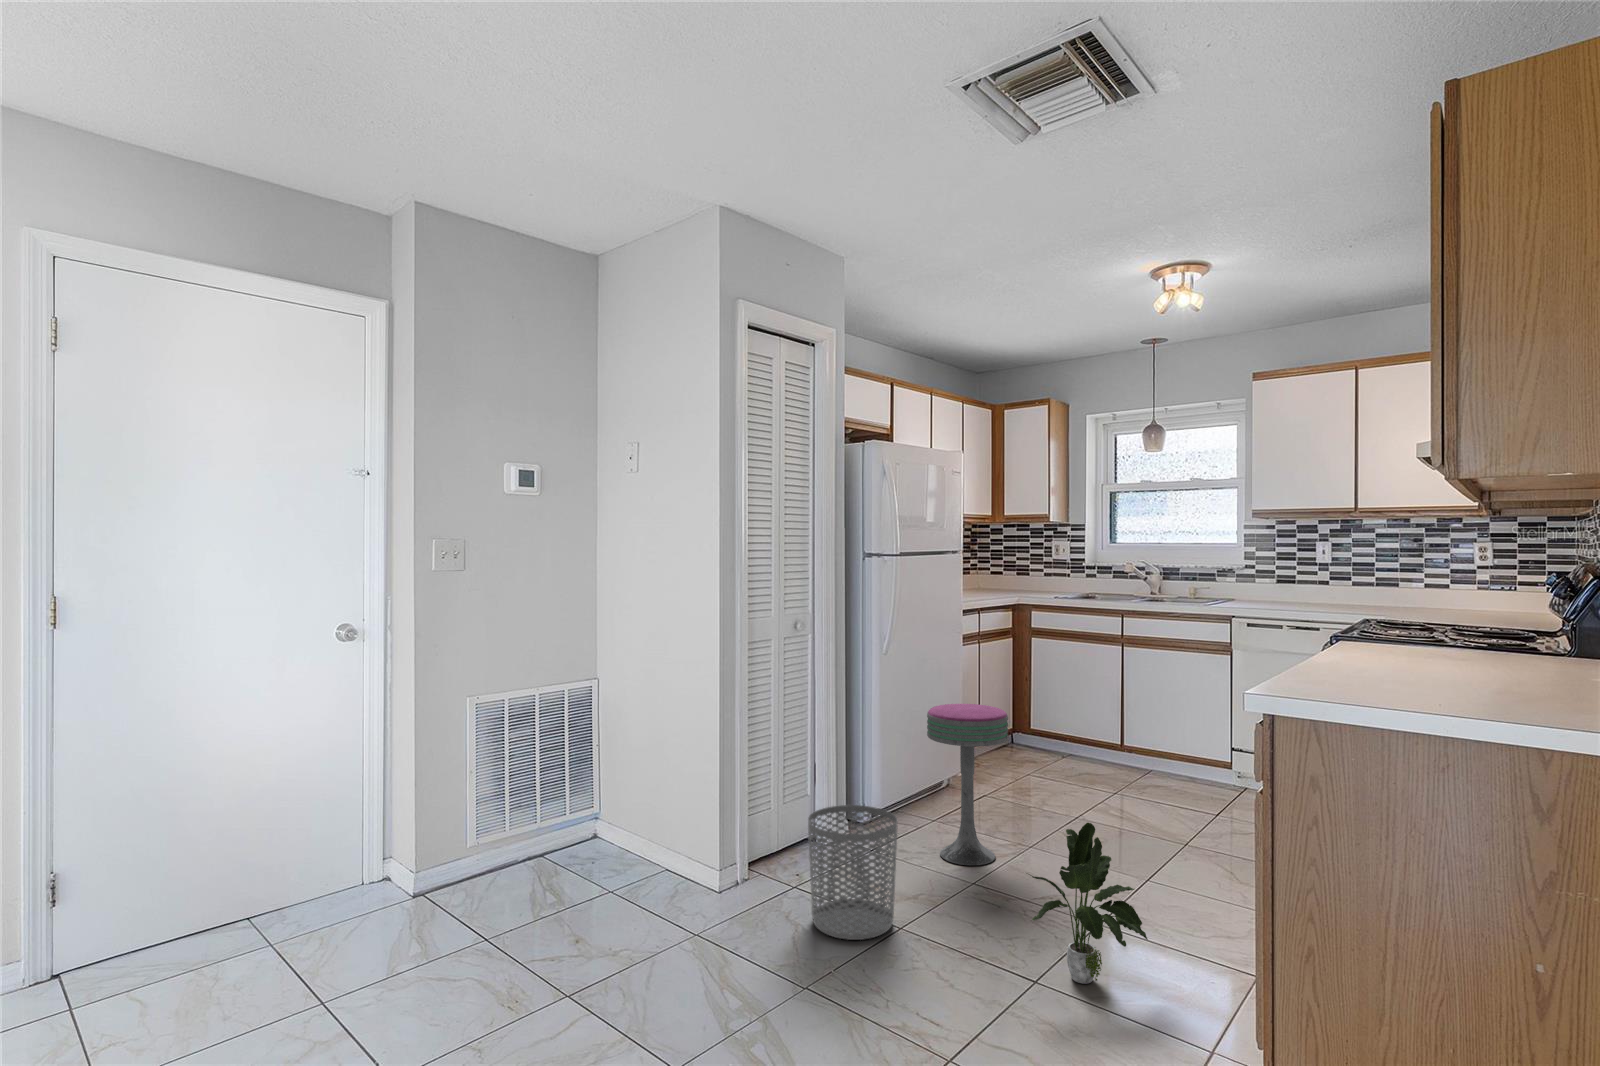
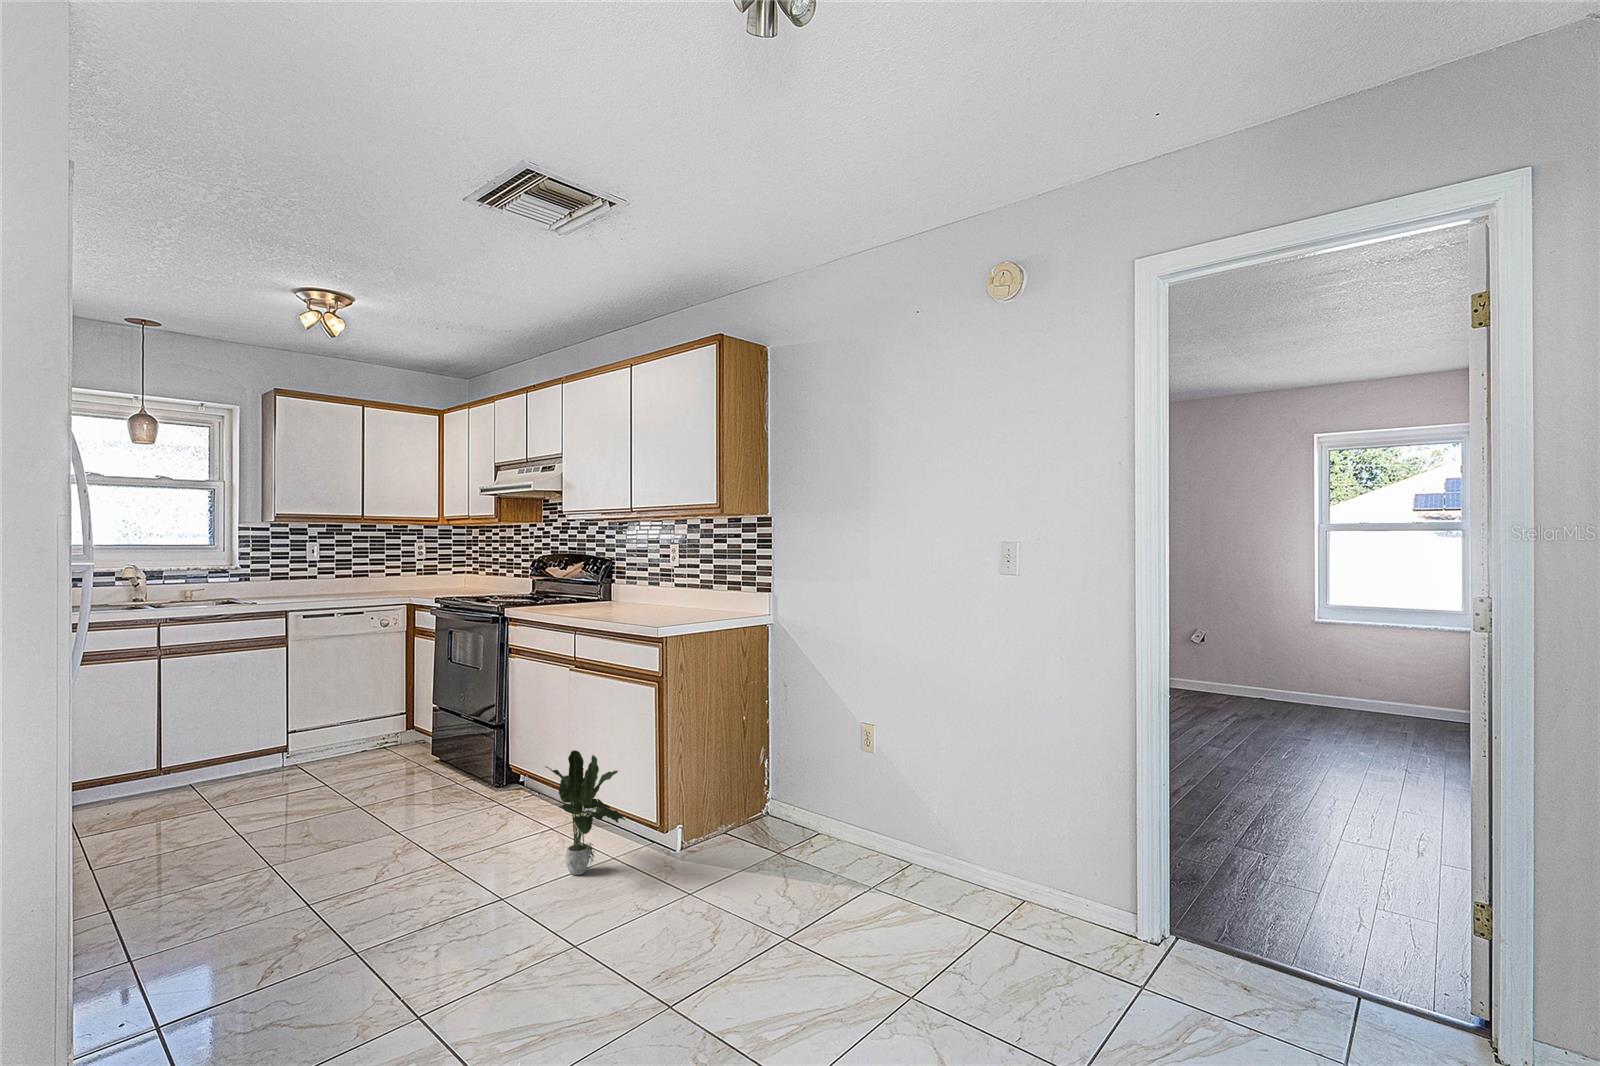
bar stool: present [927,704,1008,865] -> none [233,718,341,906]
waste bin: present [808,805,898,940] -> none [329,829,445,992]

